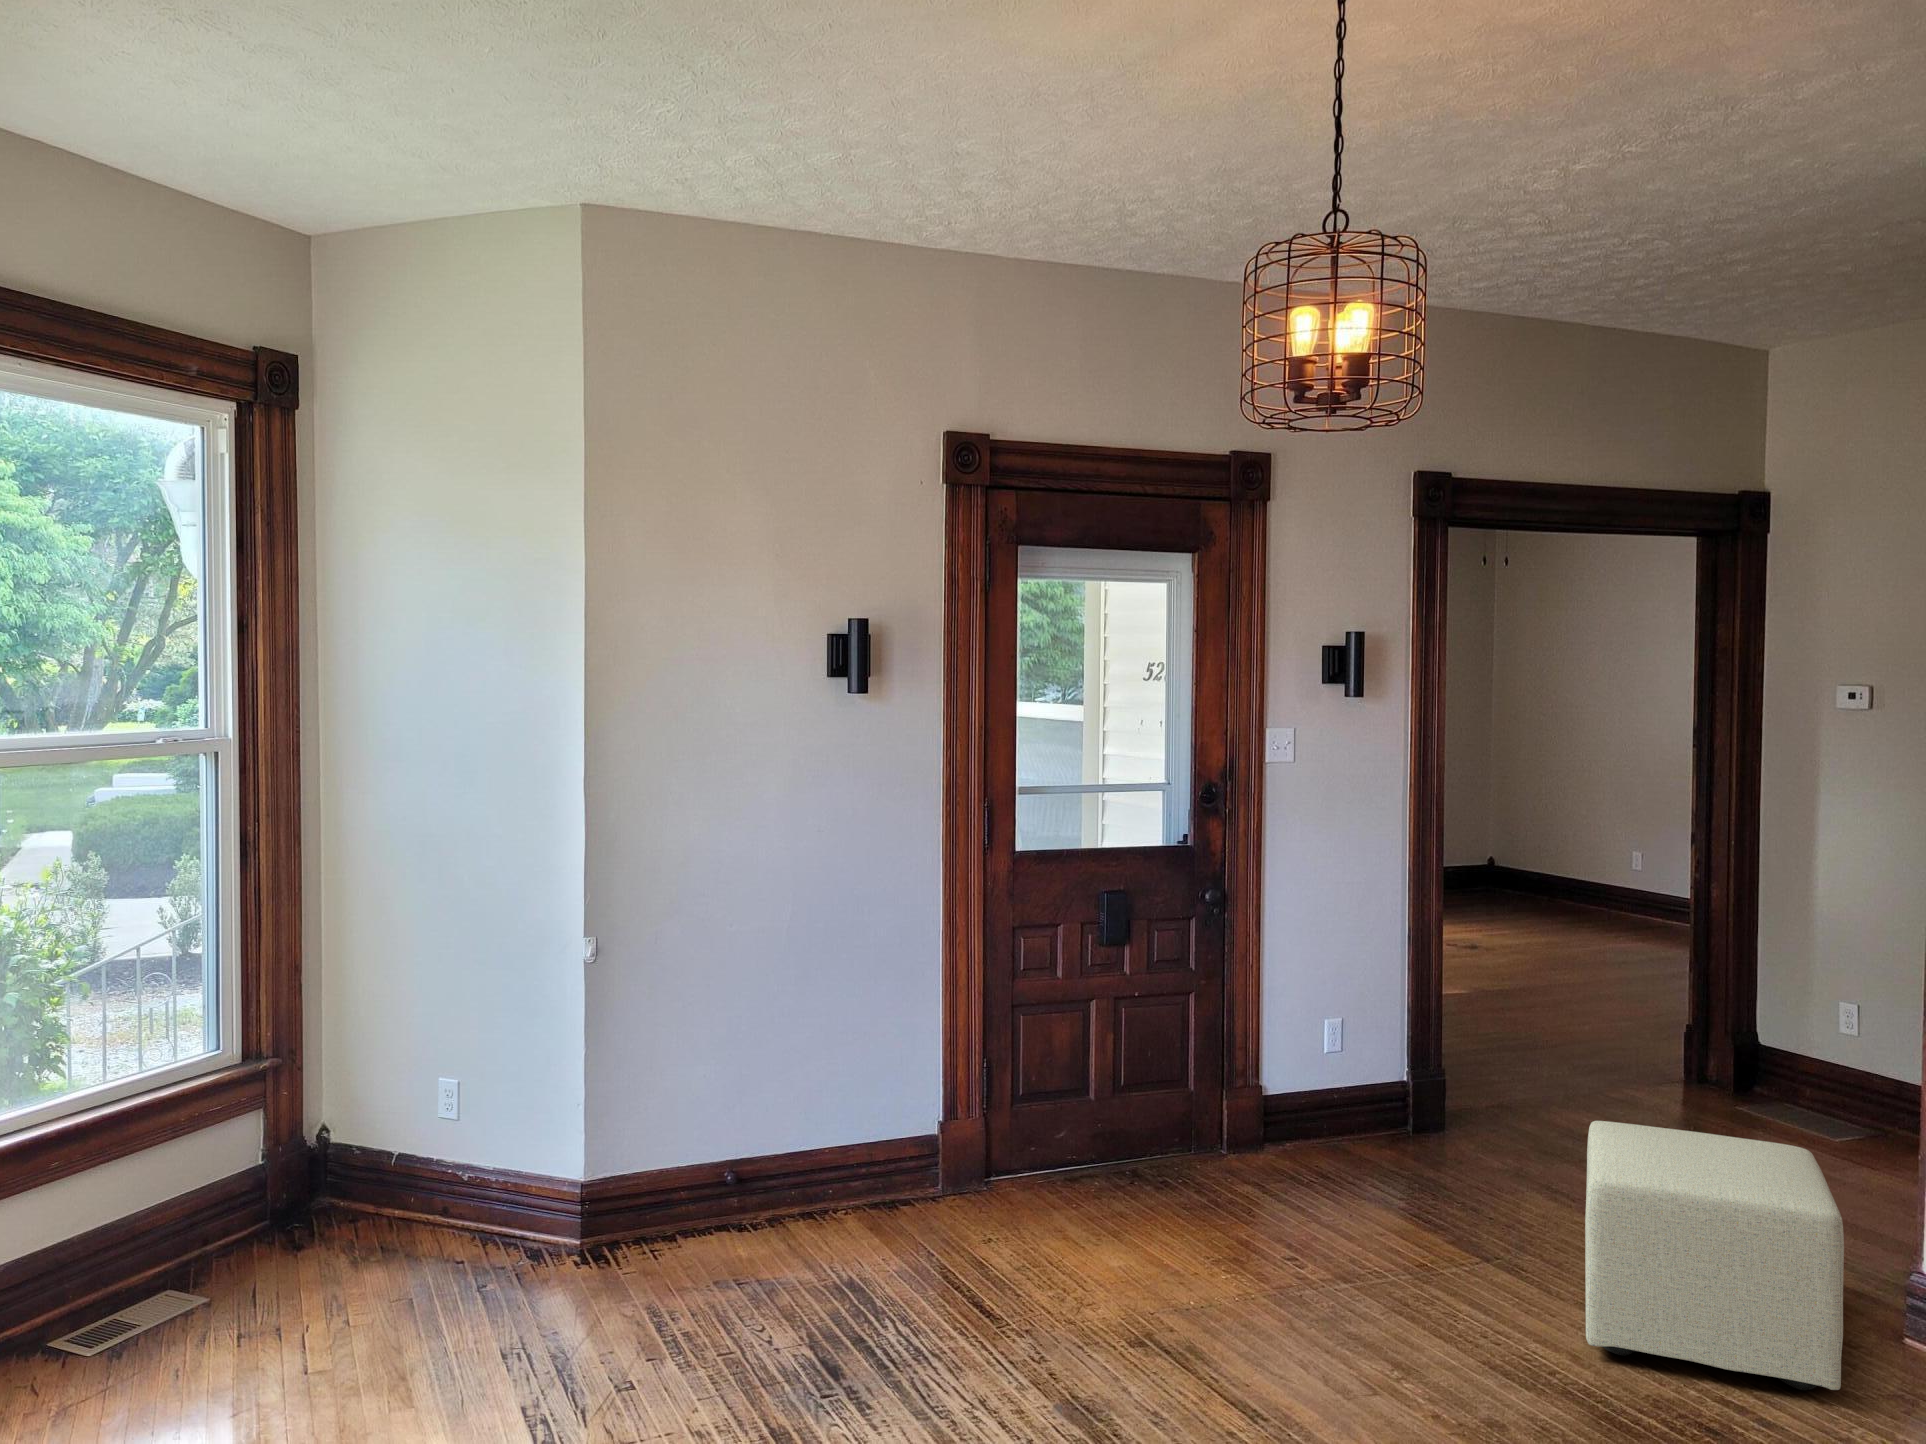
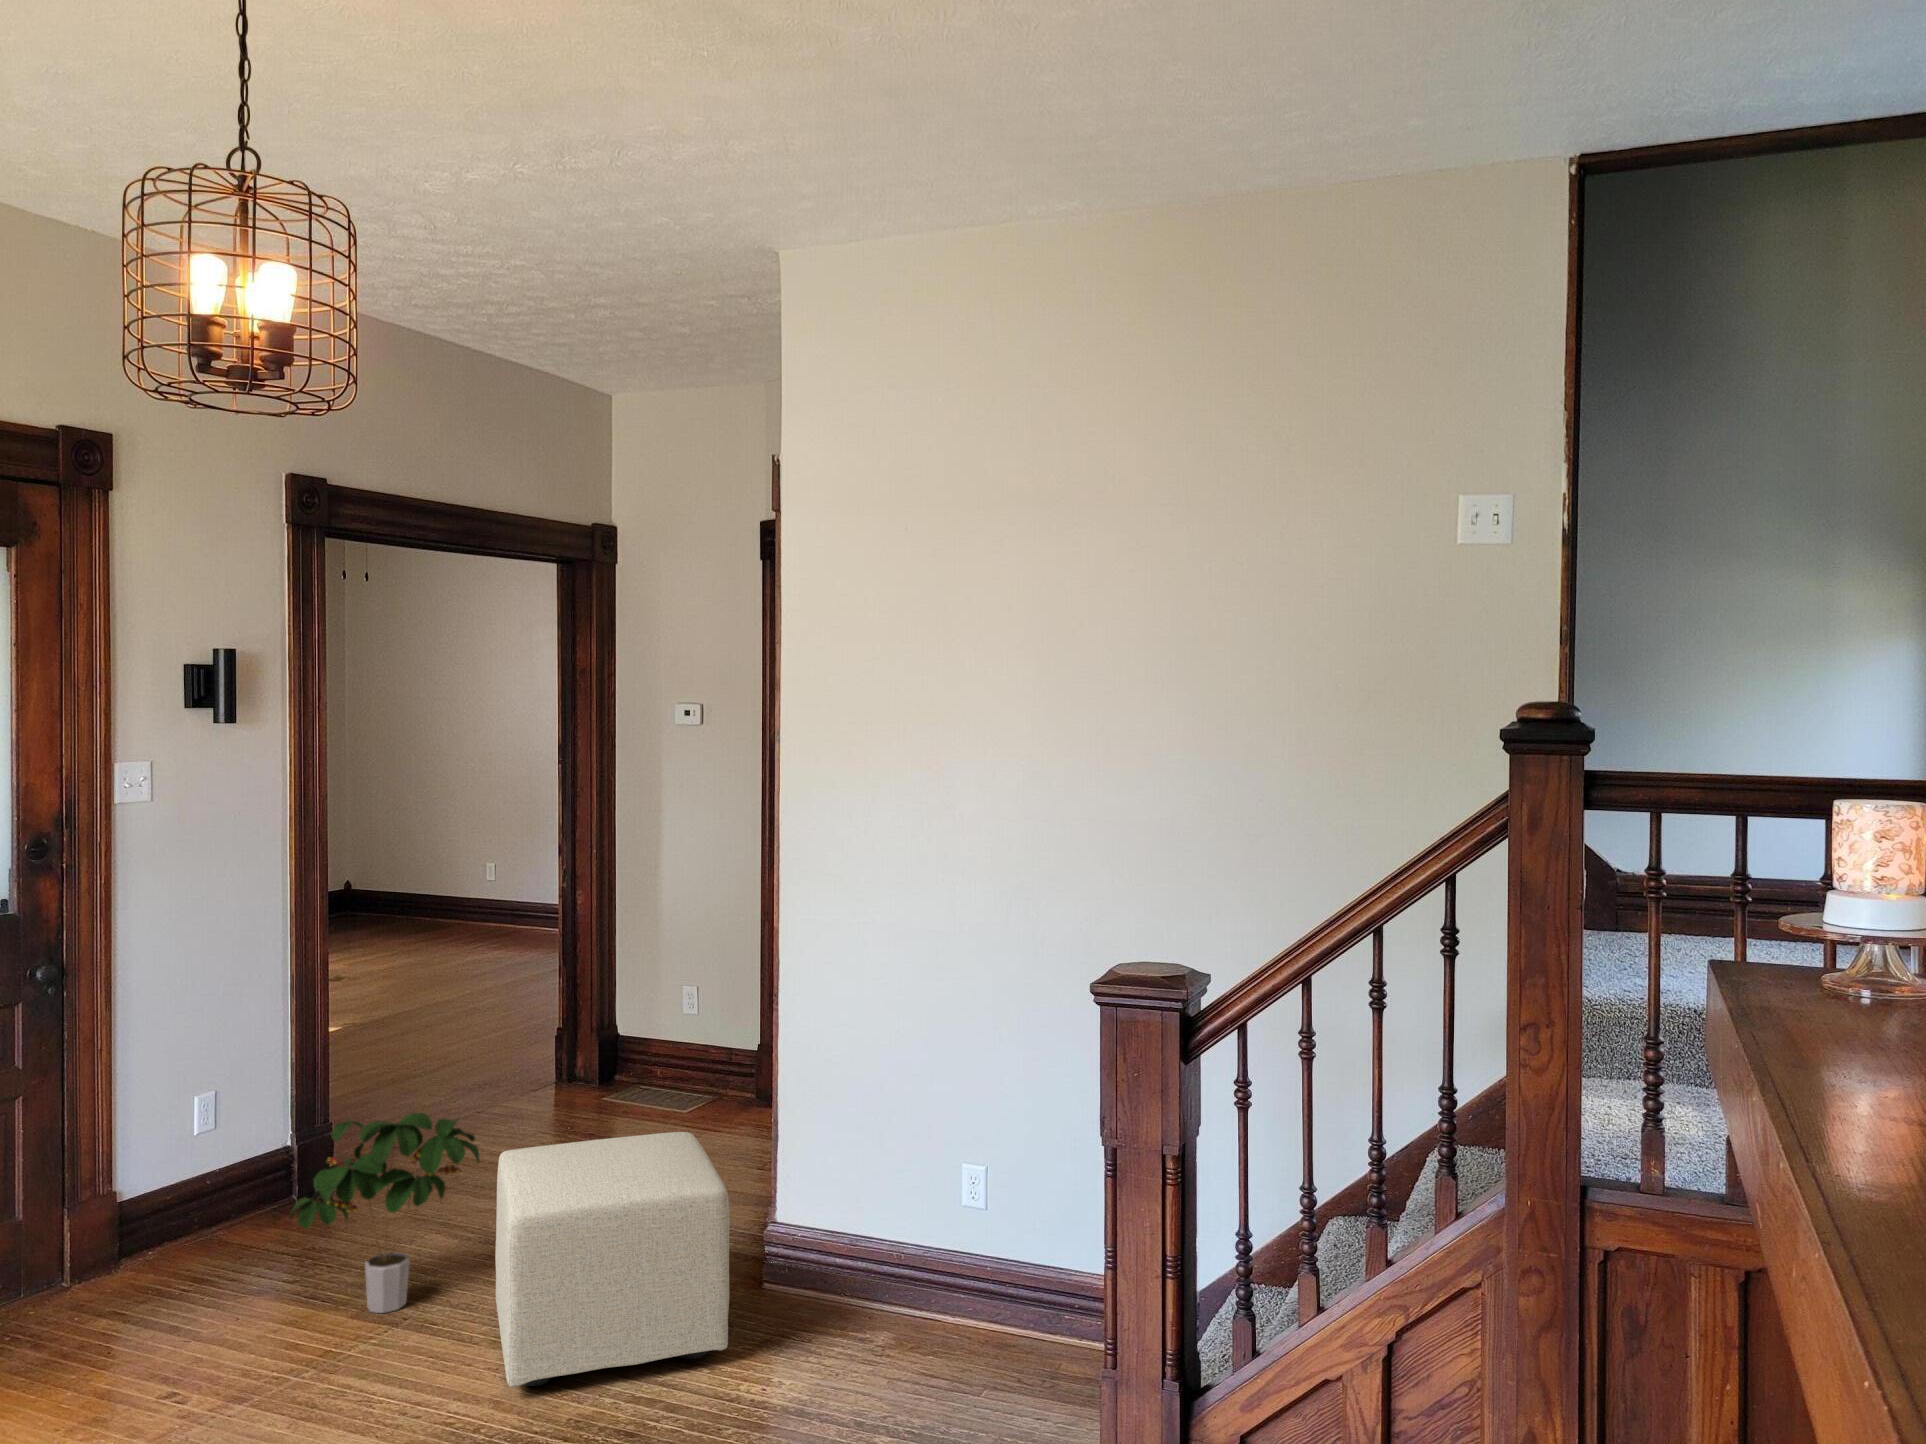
potted plant: none [1400,1058,1573,1246] -> present [290,1113,479,1313]

